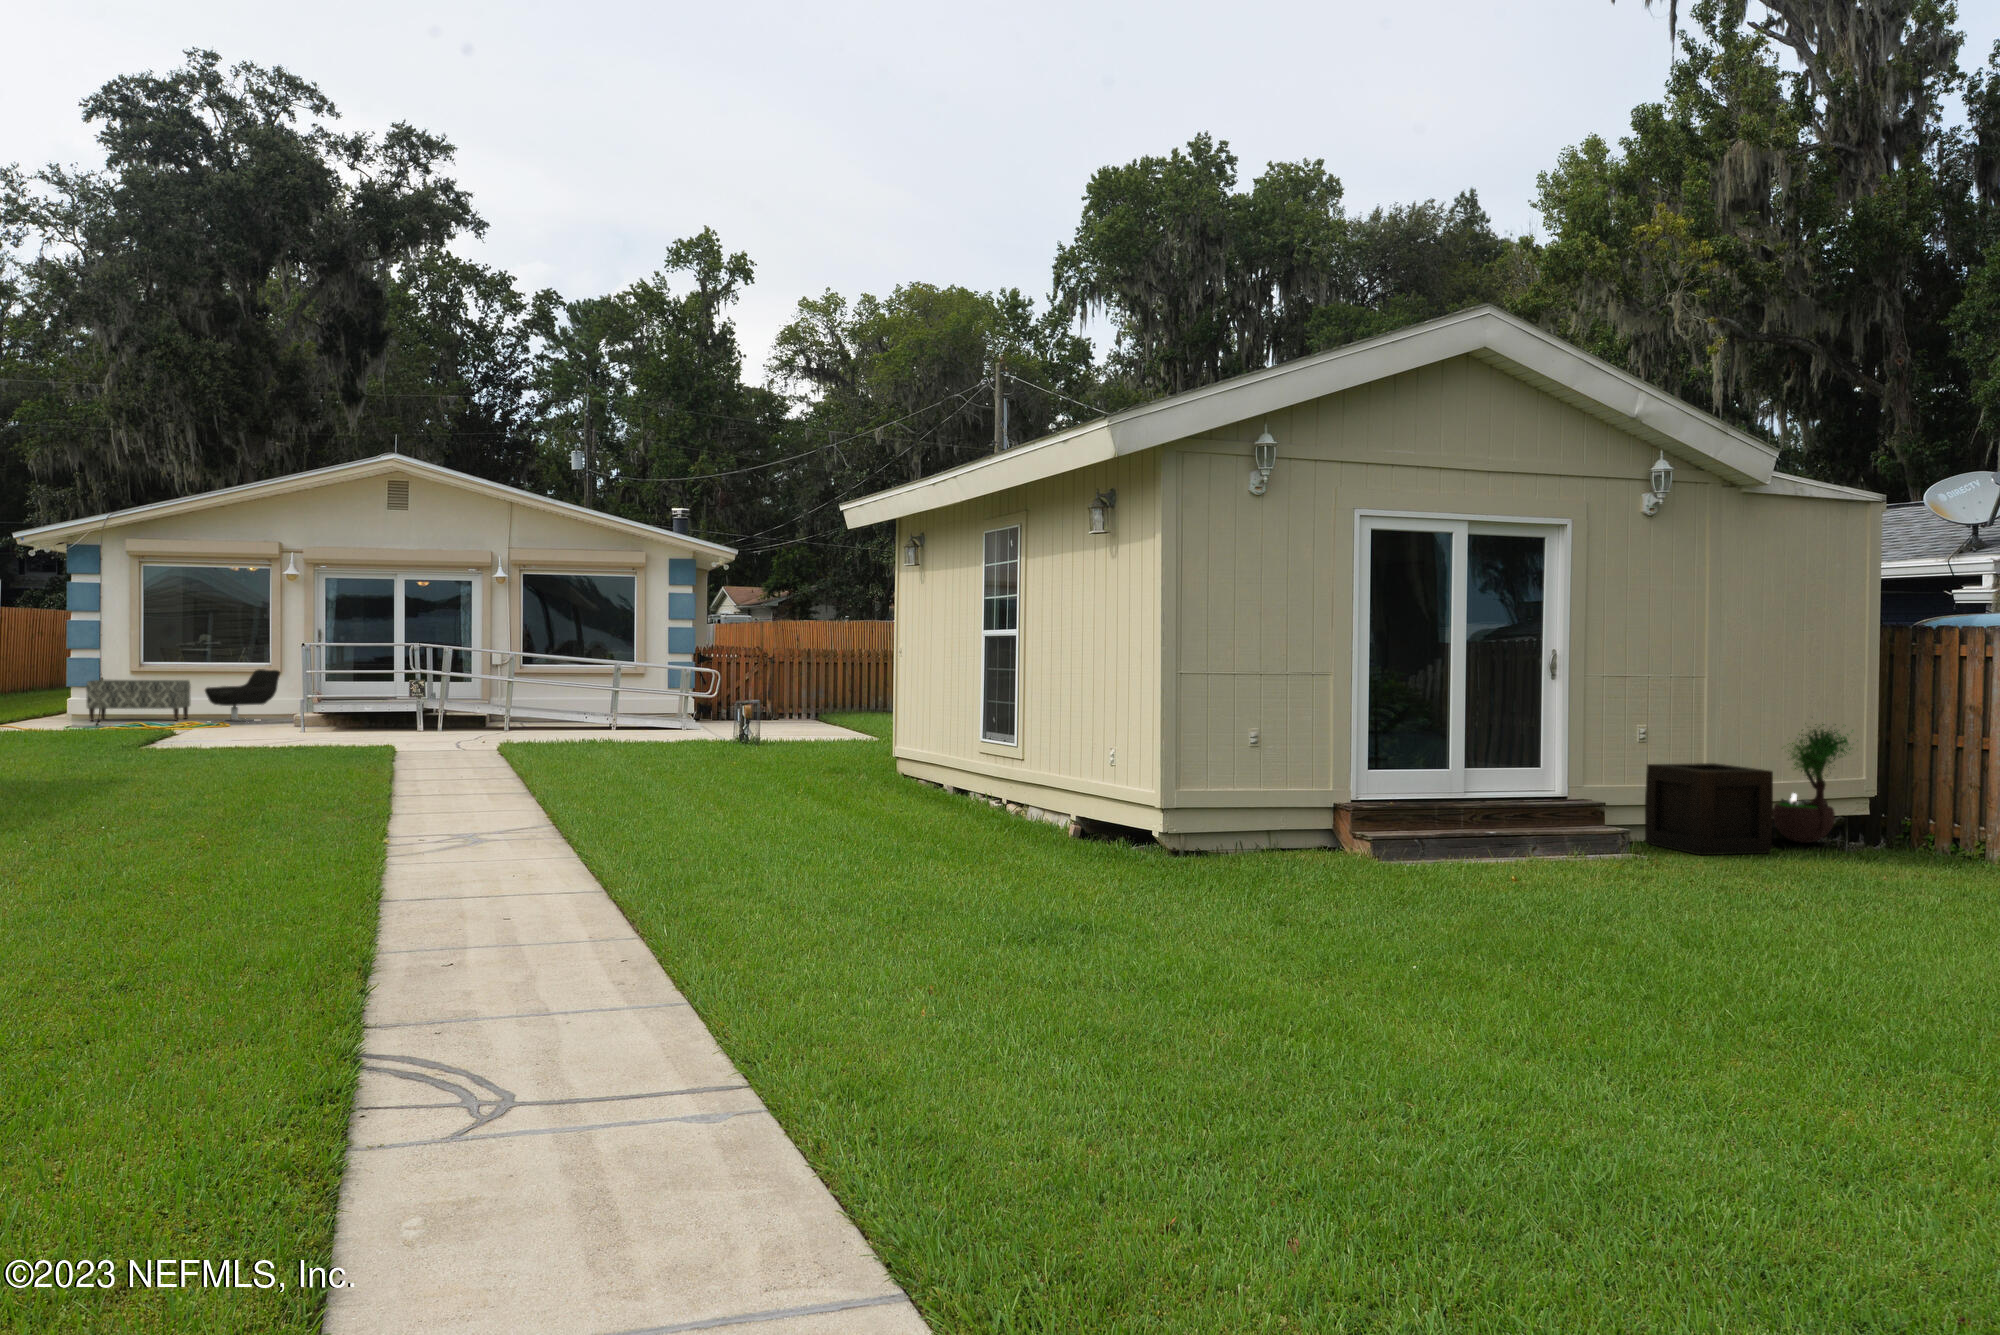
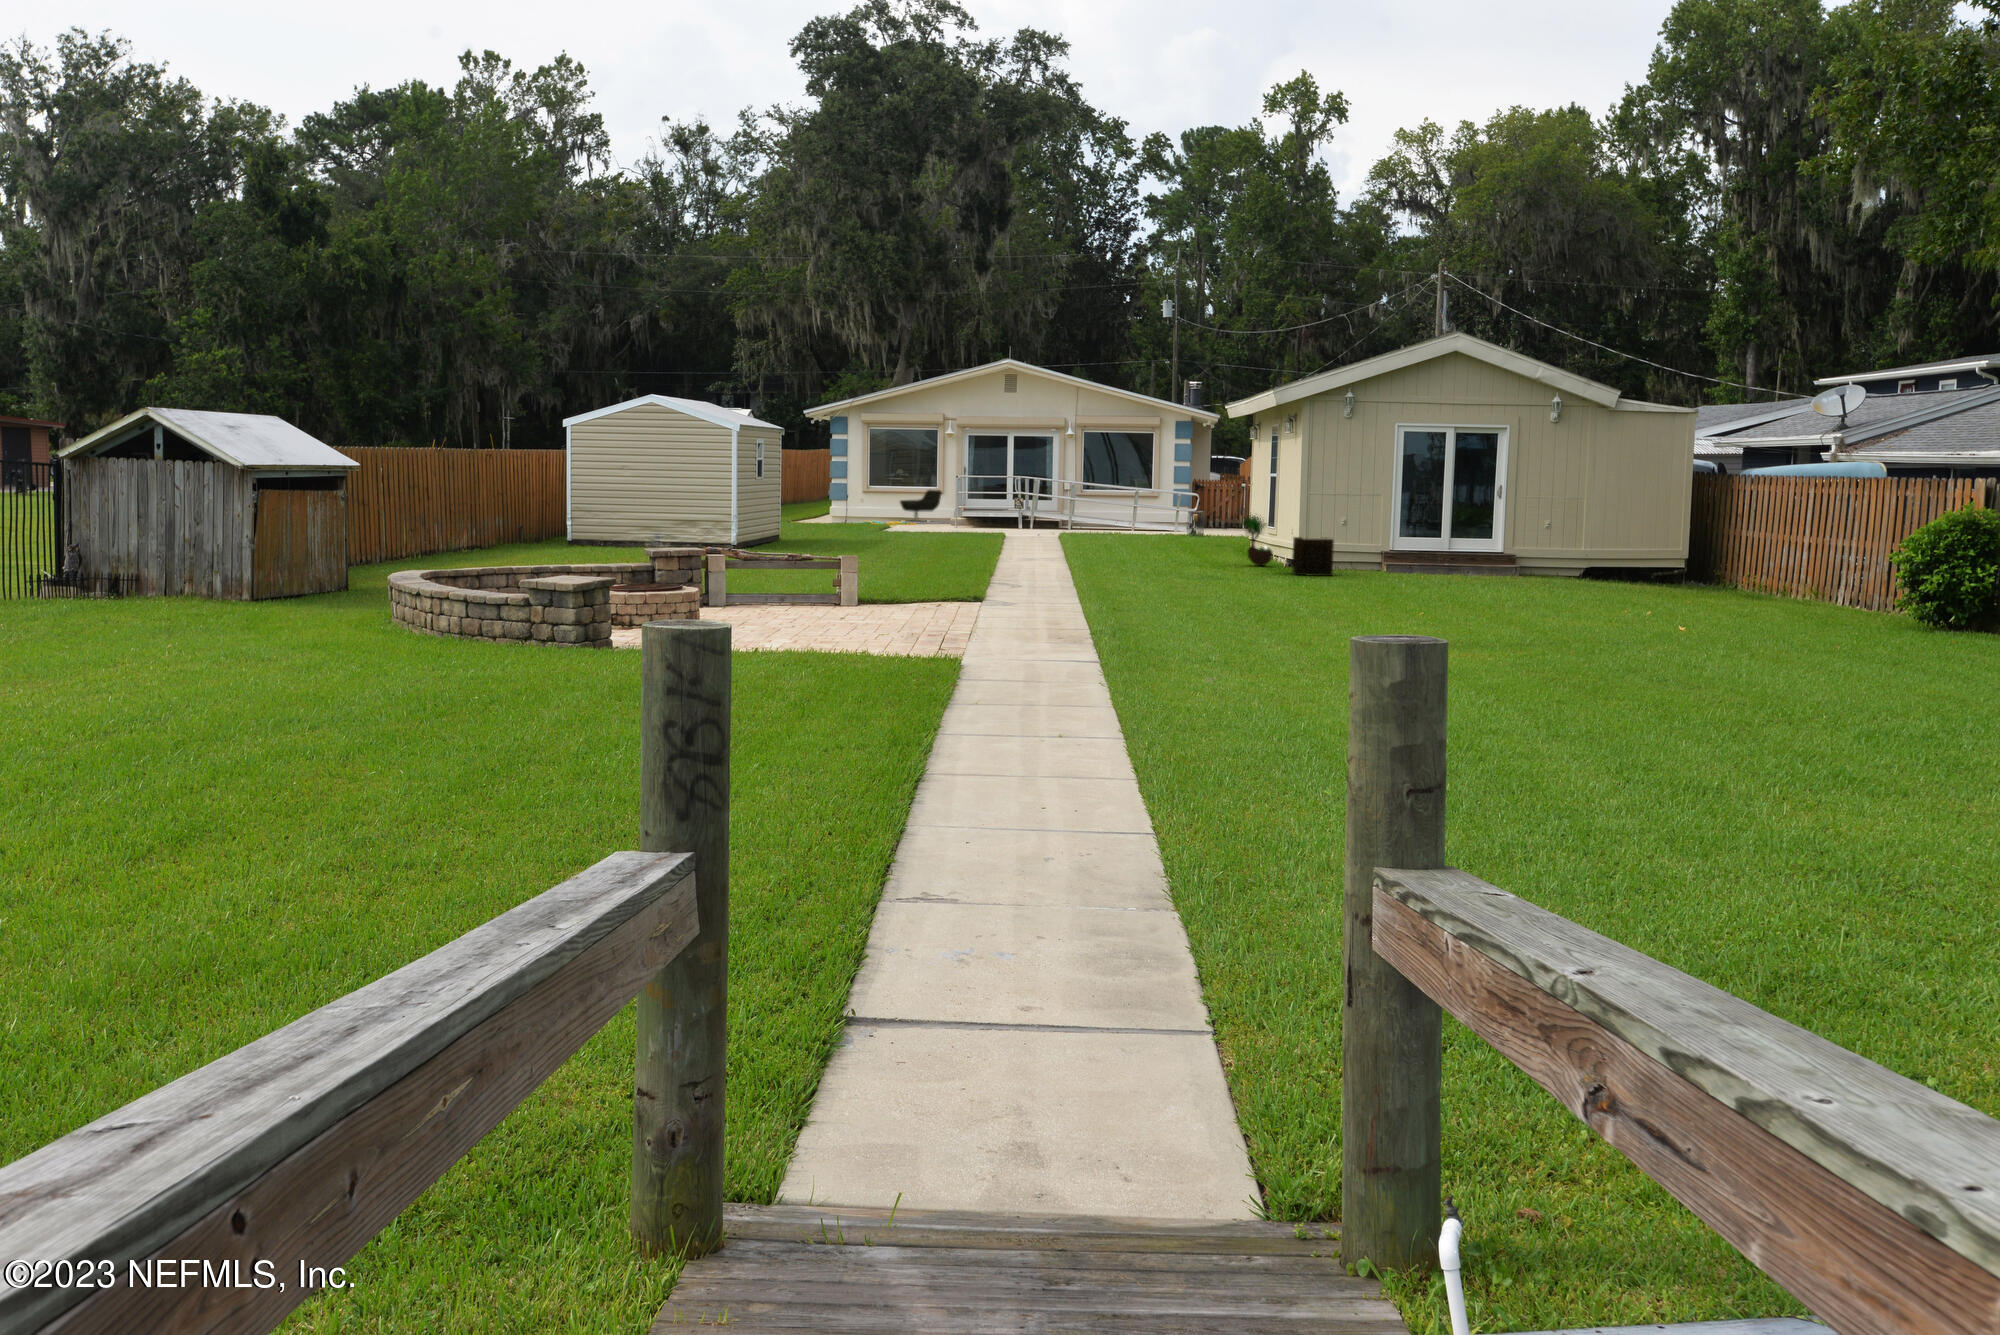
bench: present [86,680,191,721] -> none [837,494,891,520]
potted tree: present [1773,724,1853,843] -> present [1242,515,1273,566]
wooden crate: present [1645,763,1773,855] -> present [1292,537,1334,576]

